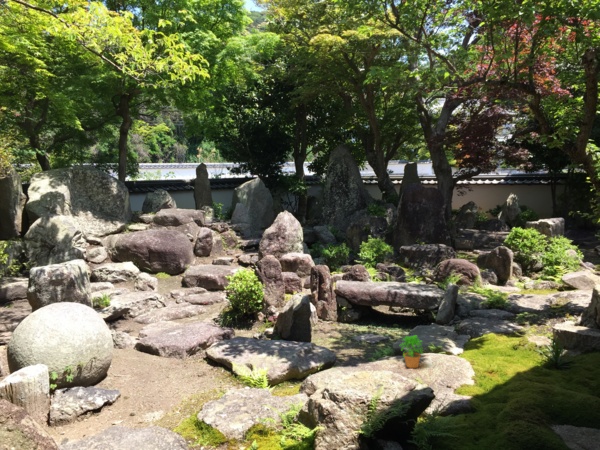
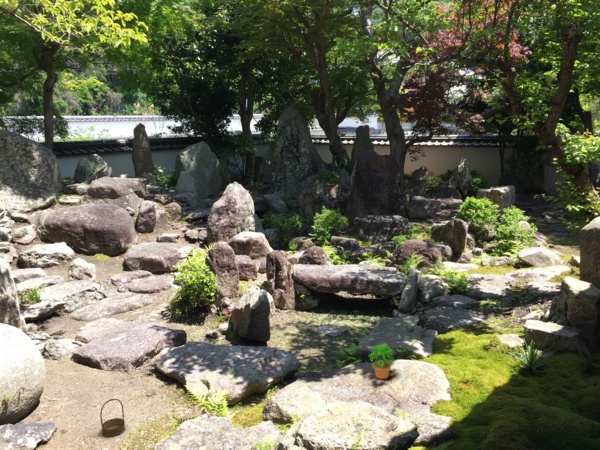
basket: none [156,371,176,404] -> present [100,399,125,437]

